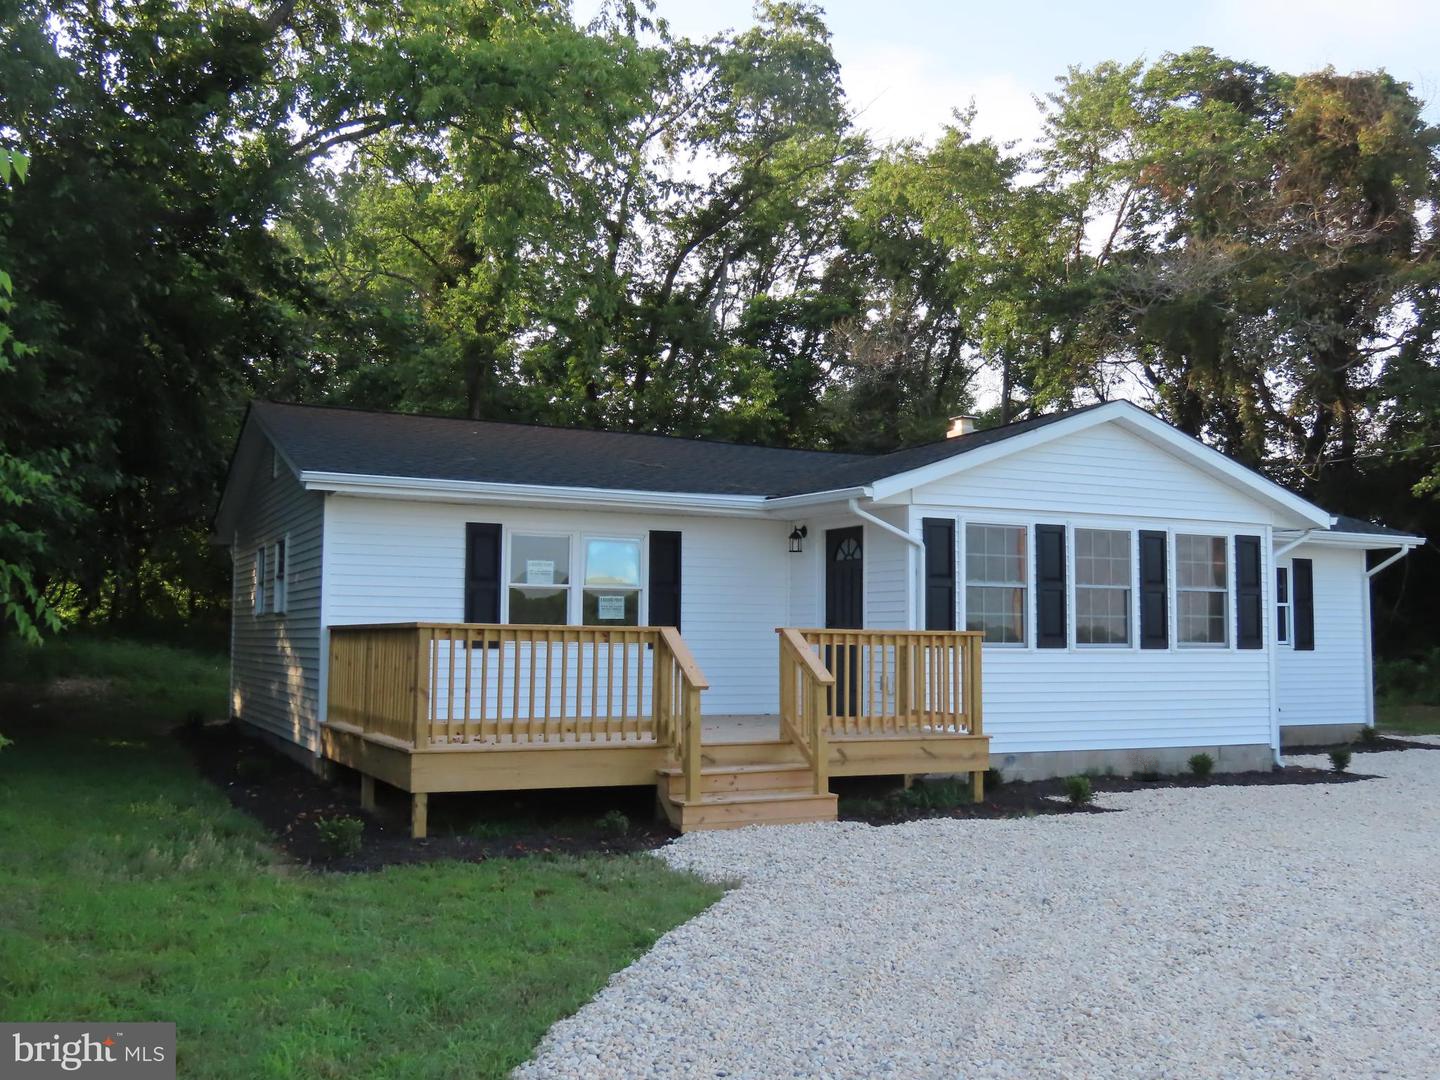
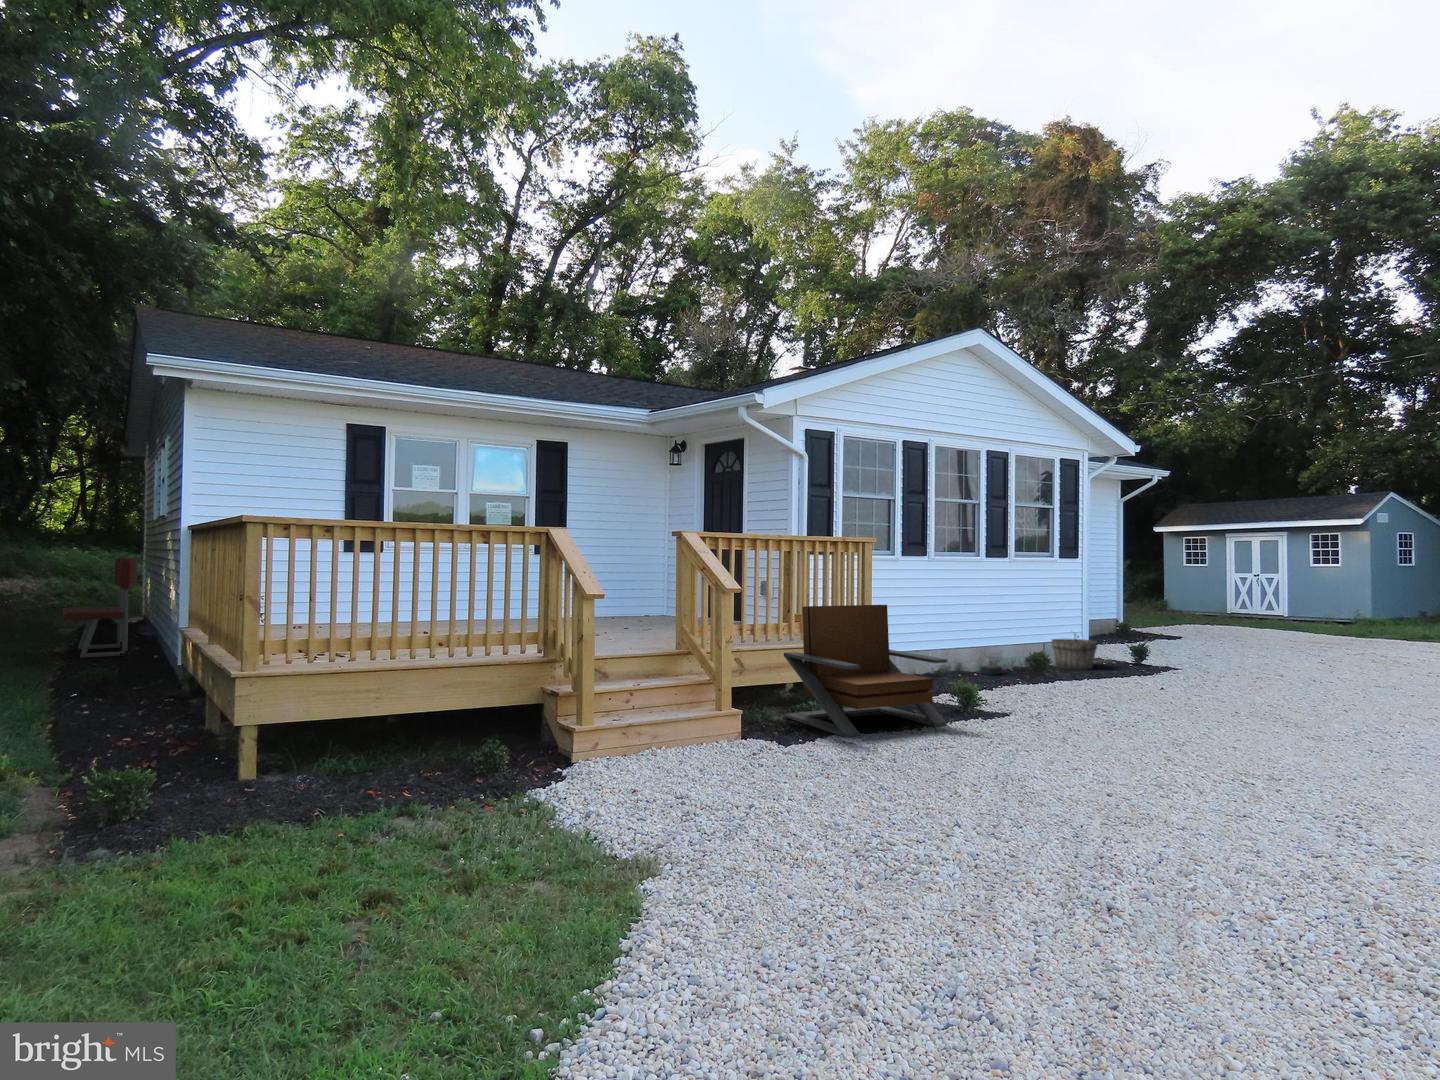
bench: none [190,640,259,740] -> present [63,557,137,658]
lounge chair: none [885,701,1044,826] -> present [784,605,947,737]
wooden bucket: none [1227,734,1281,779] -> present [1052,634,1097,670]

